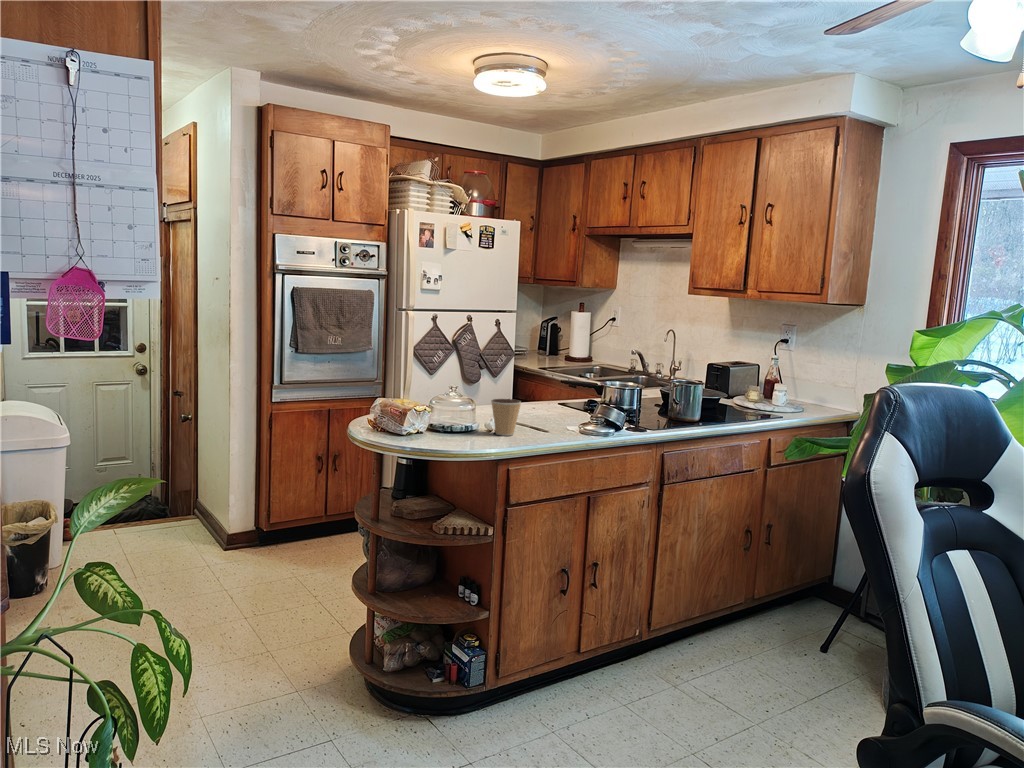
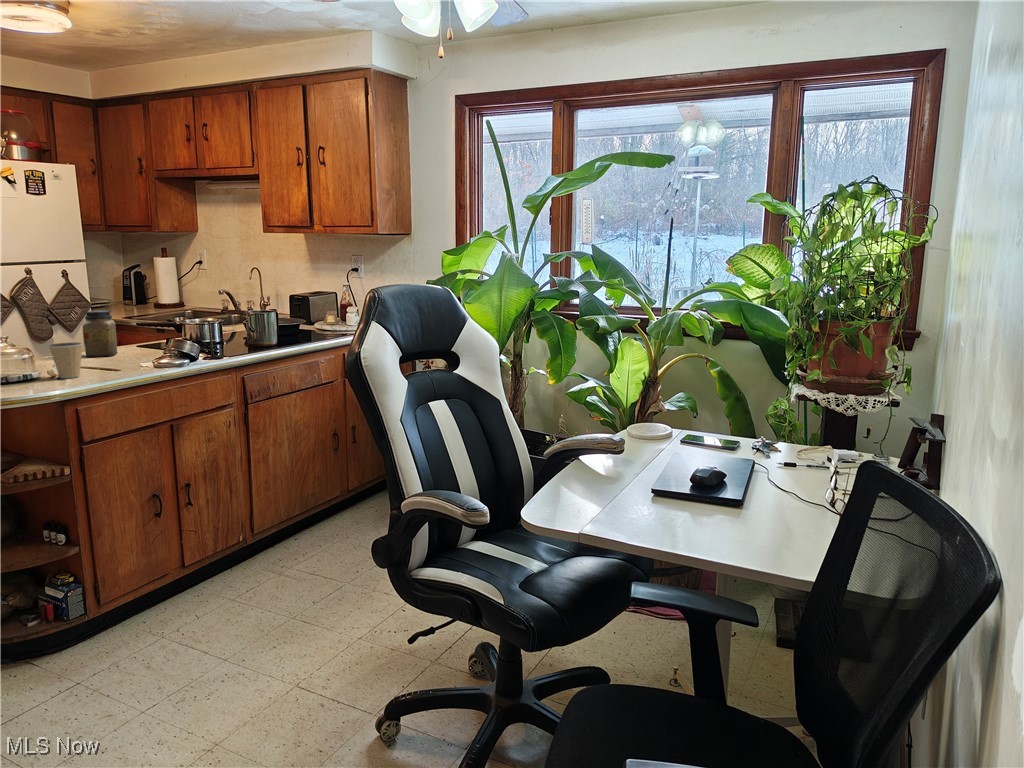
jar: none [514,365,544,412] -> present [82,310,117,357]

